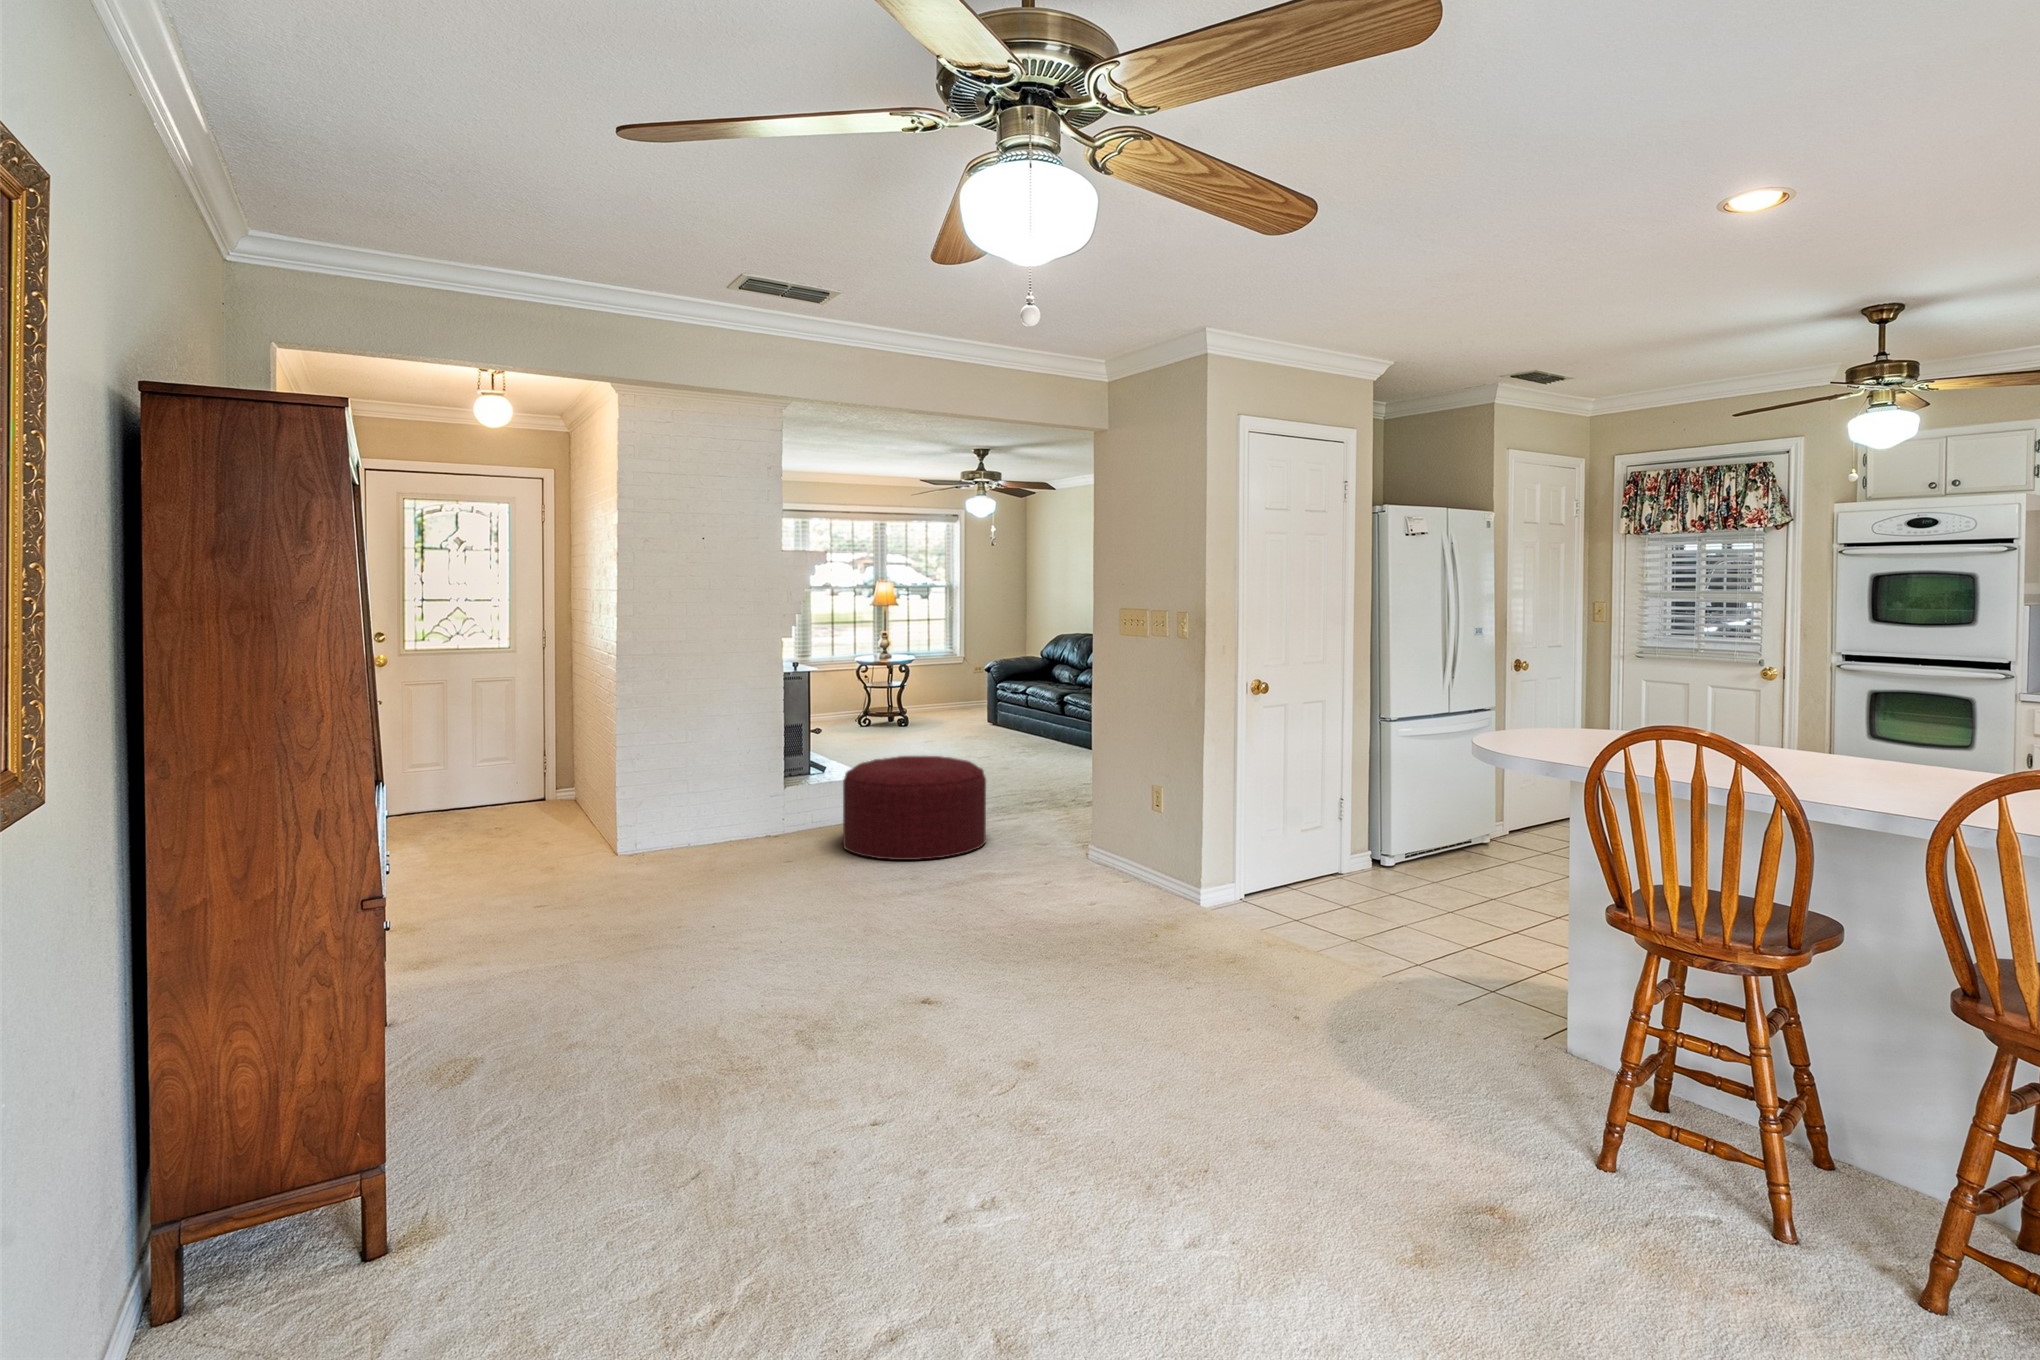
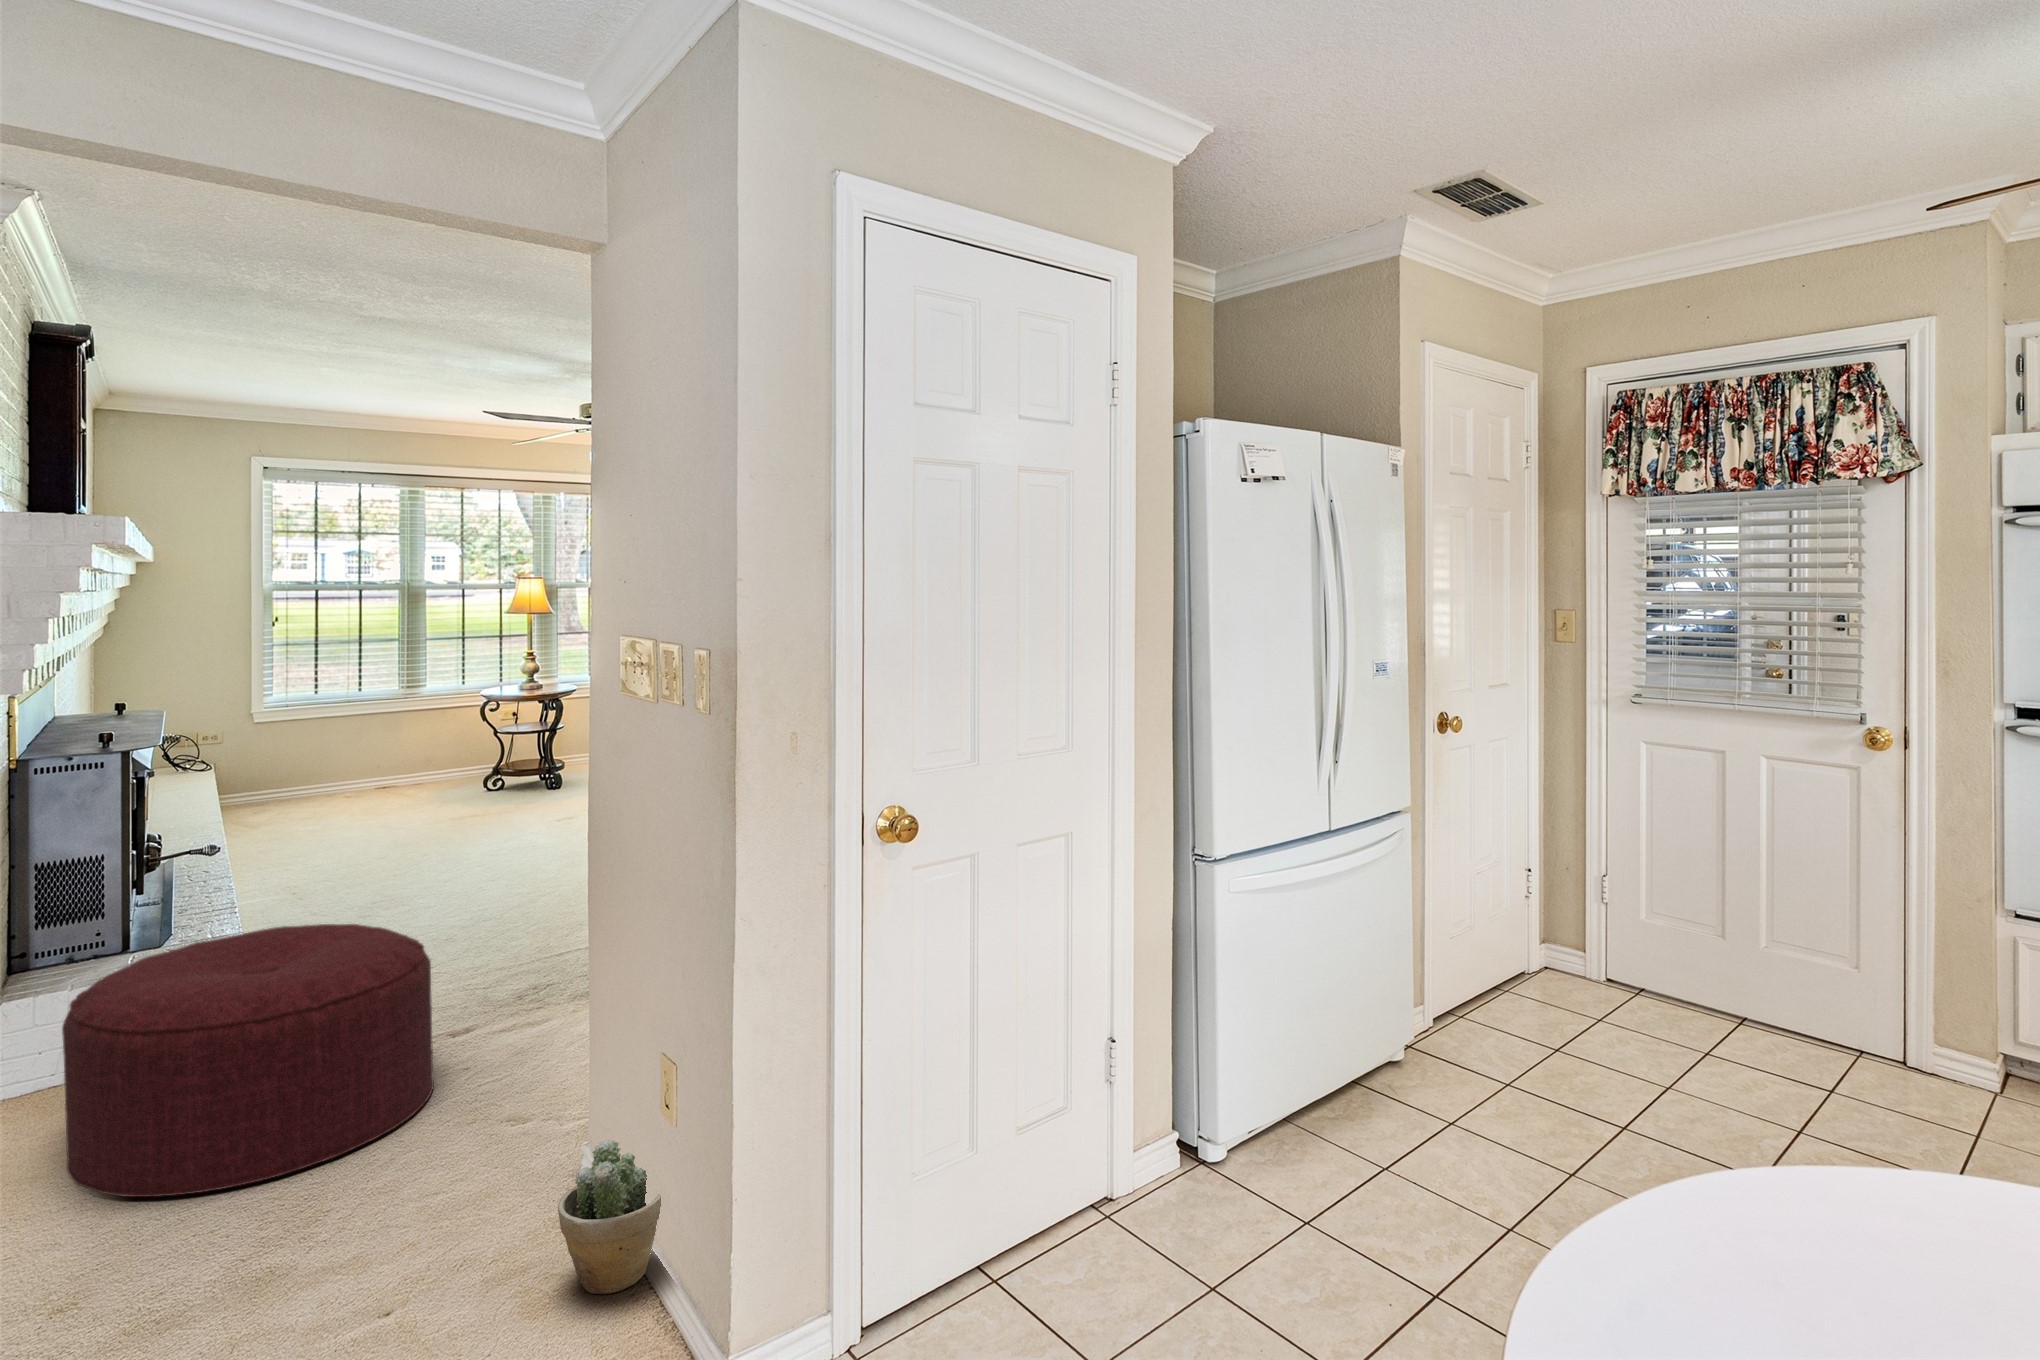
potted plant: none [1102,828,1145,889] -> present [558,1140,661,1294]

